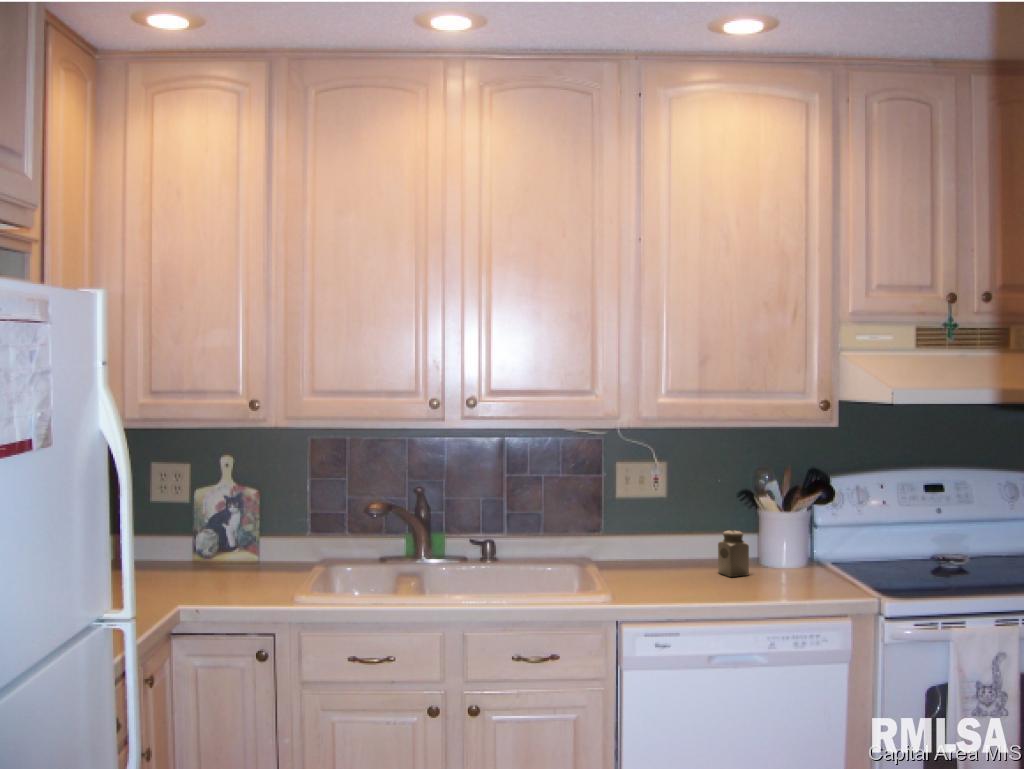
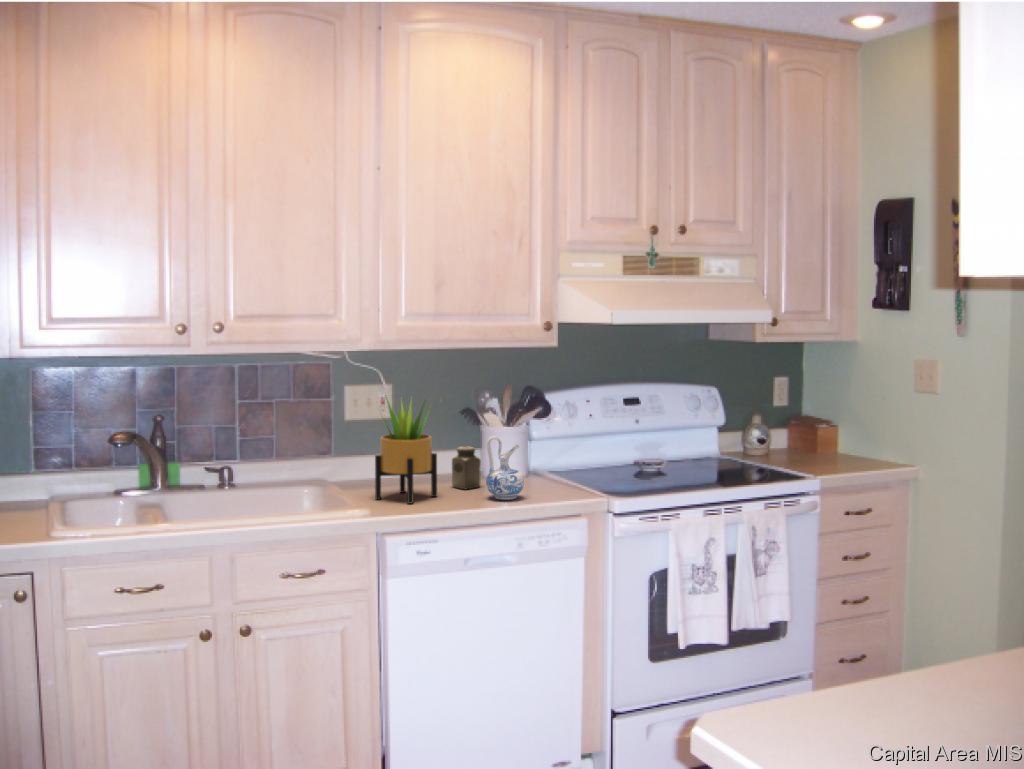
potted plant: none [631,469,696,590] -> present [375,395,437,504]
ceramic pitcher: none [749,522,792,593] -> present [486,436,524,500]

